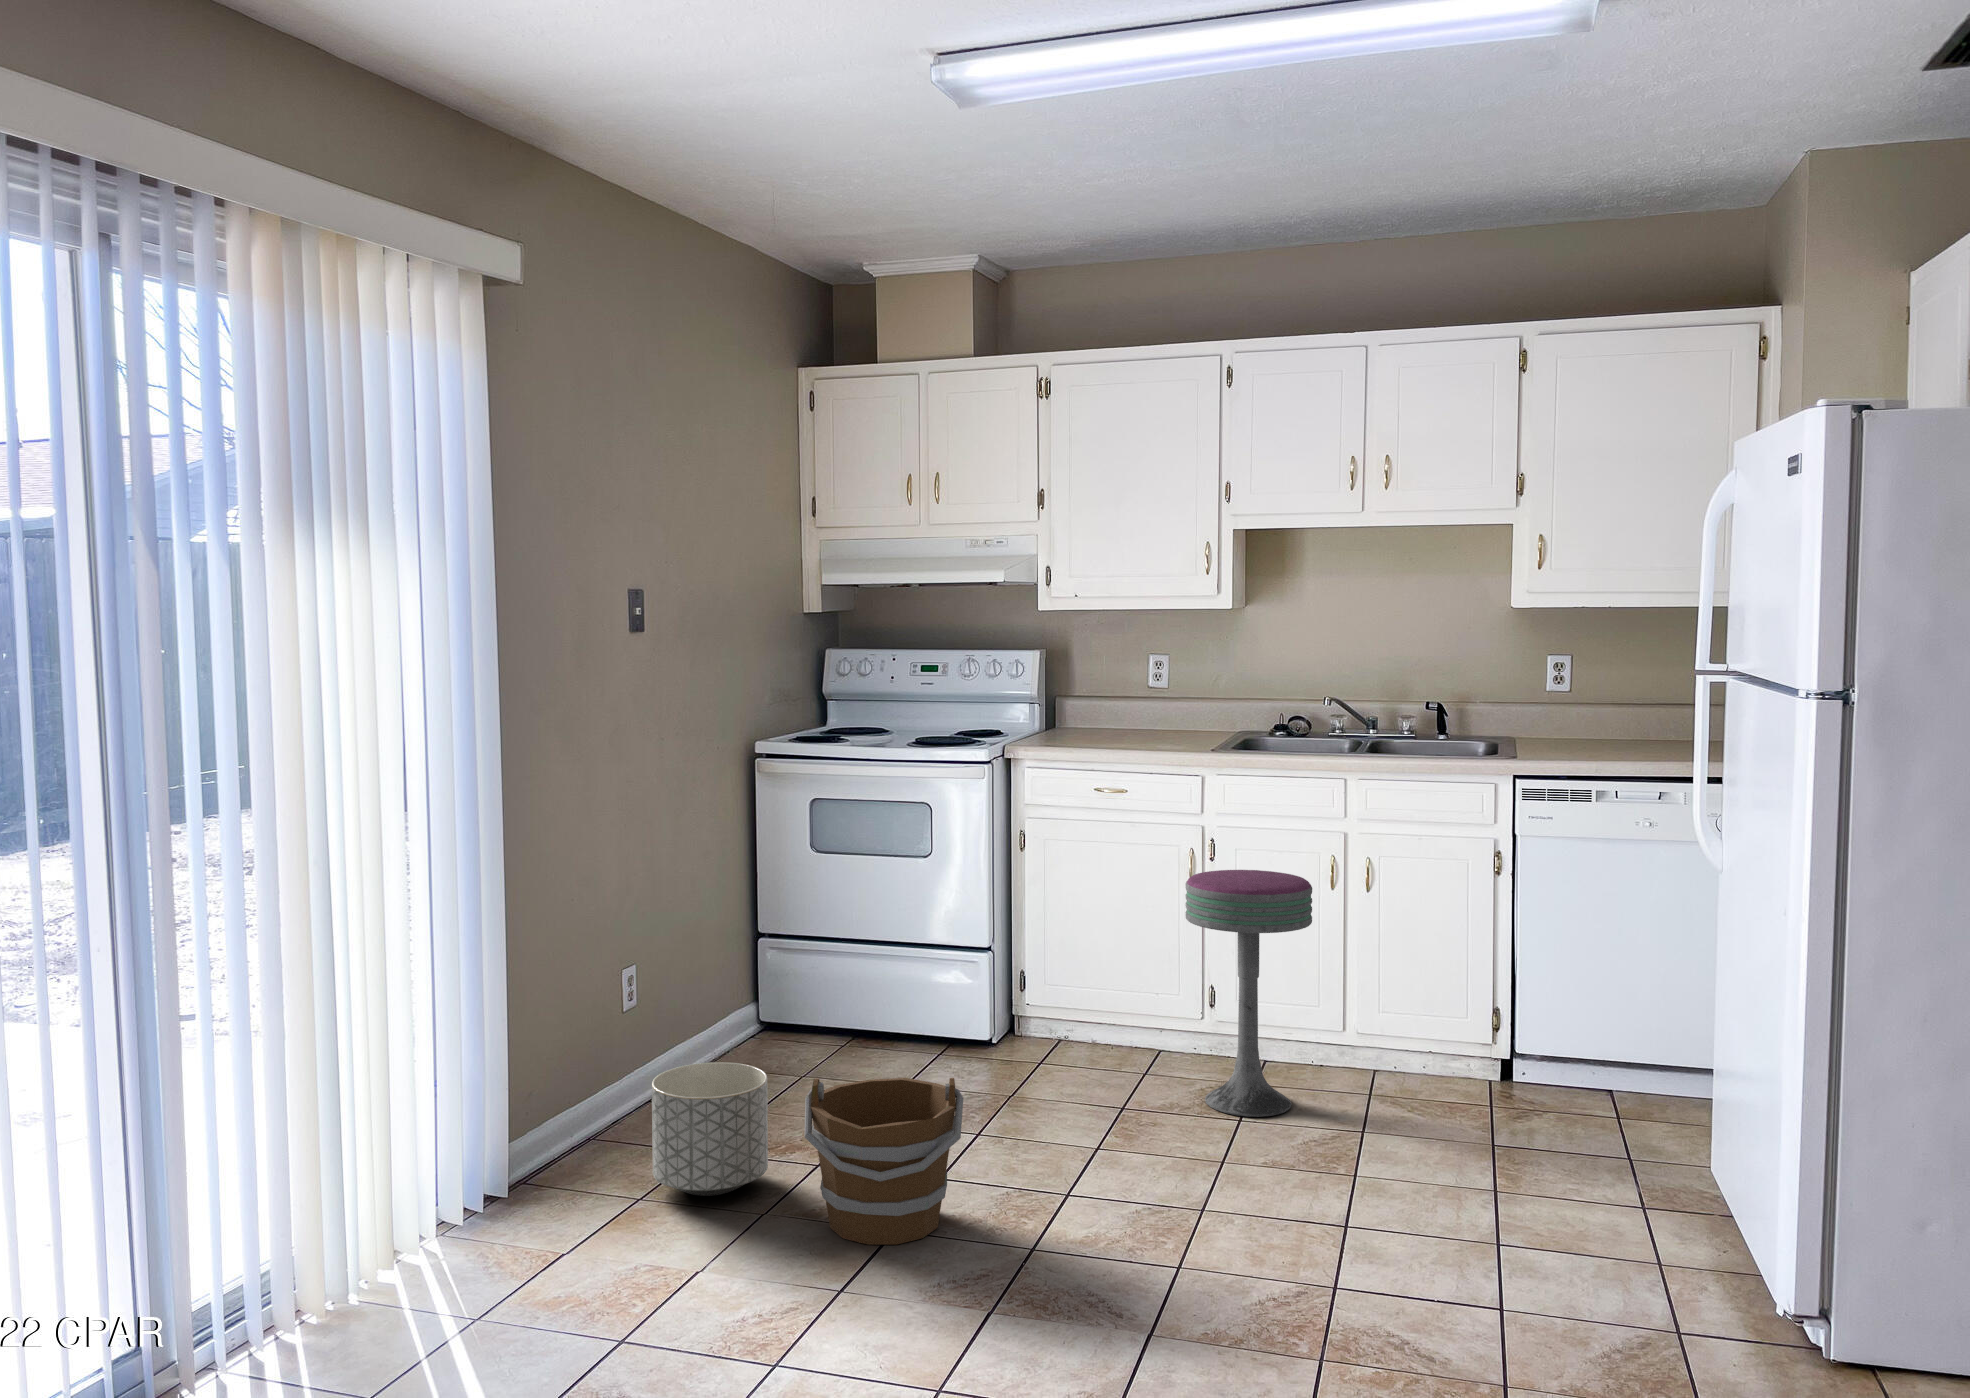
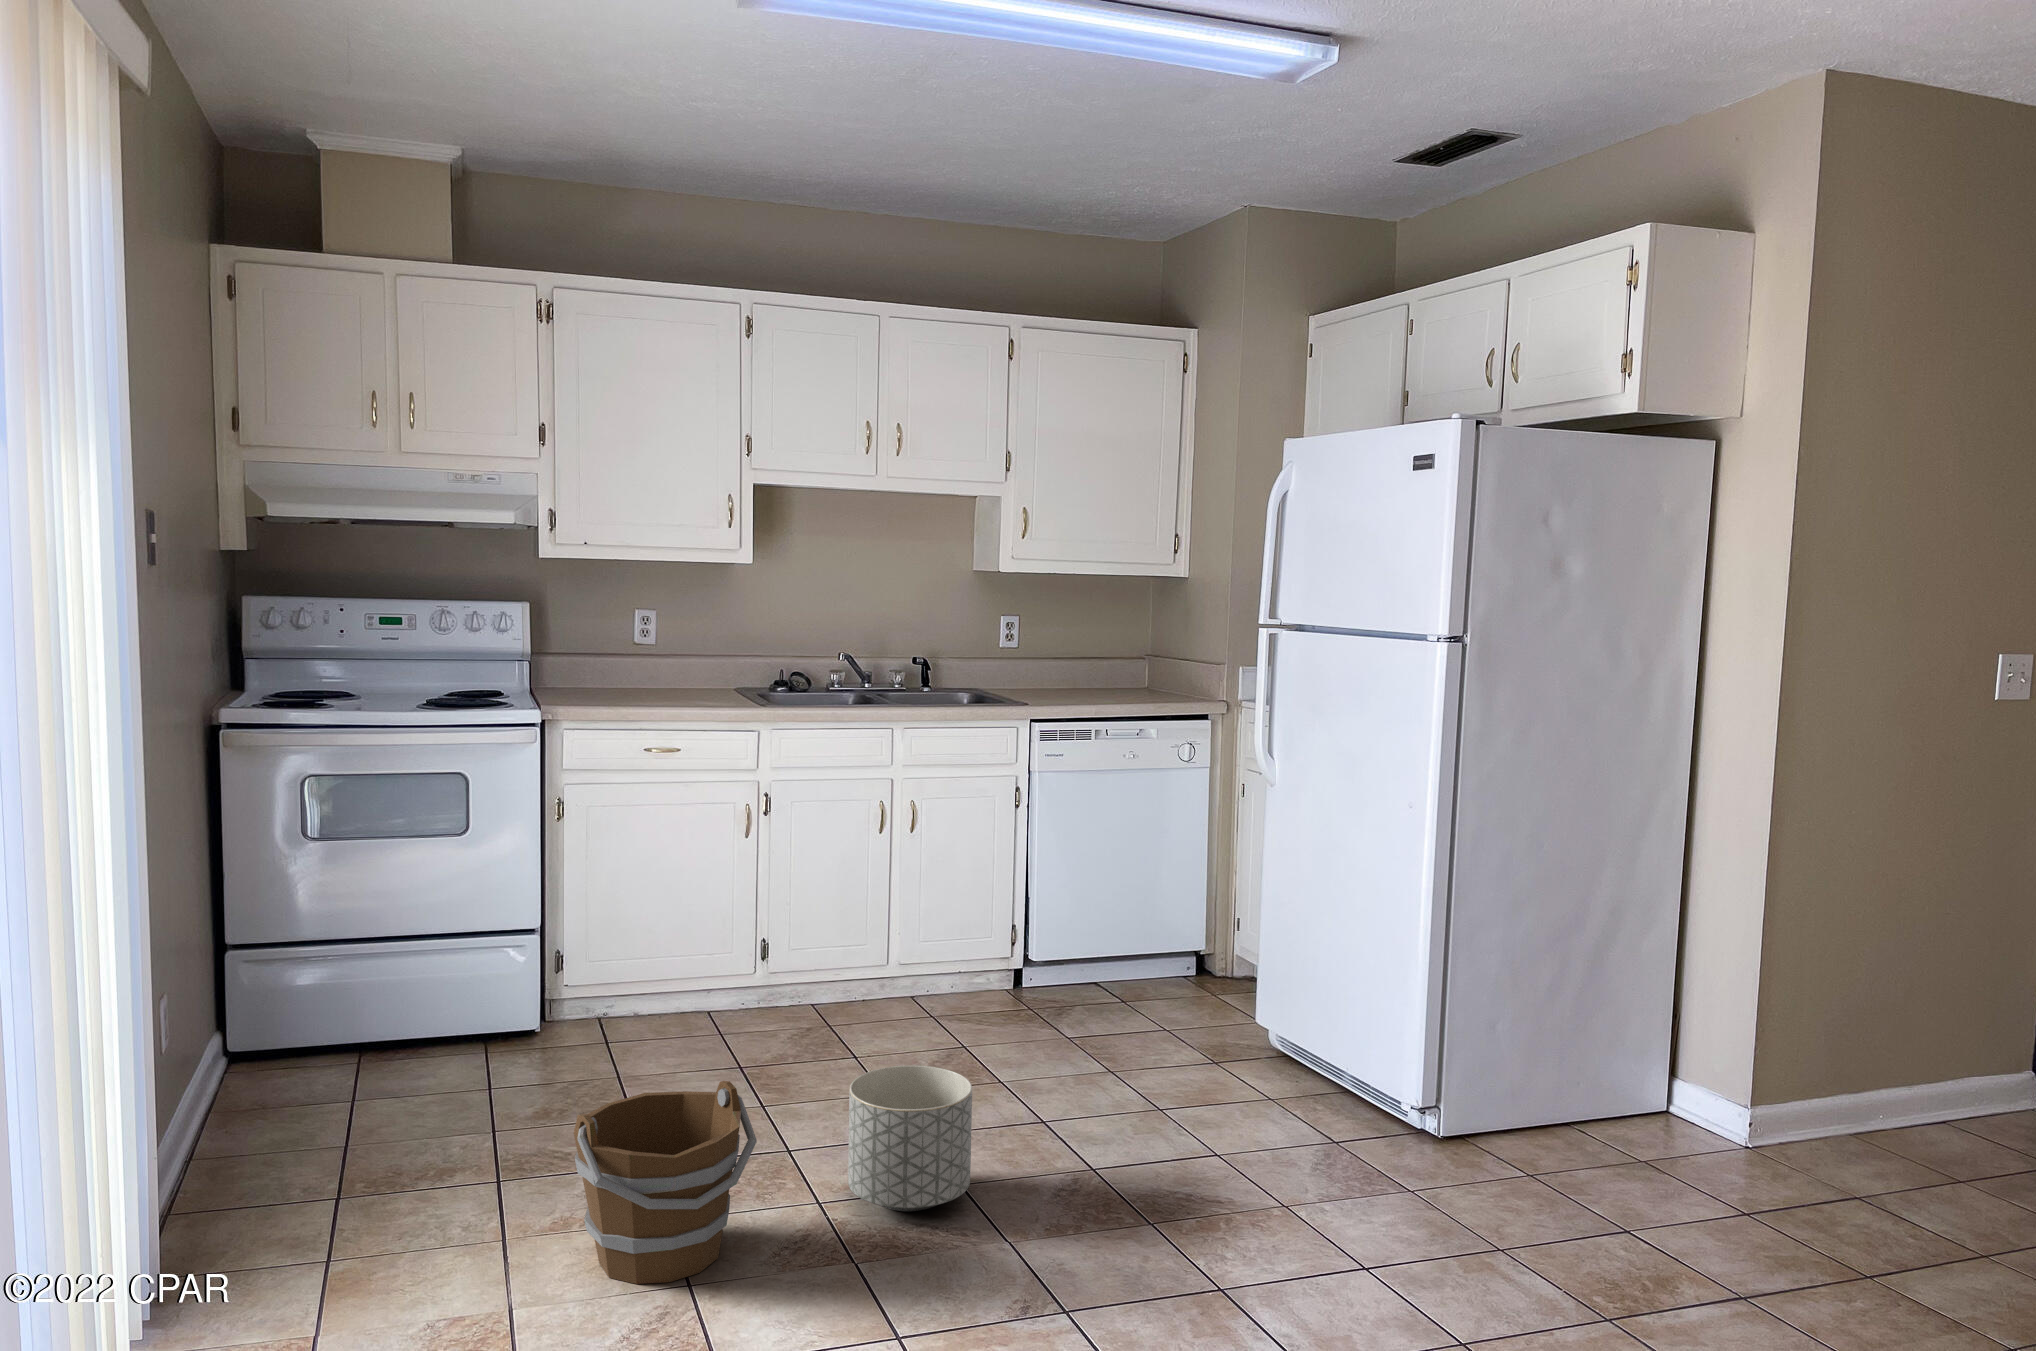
bar stool: present [1185,870,1312,1117] -> none [789,824,911,1063]
planter: present [652,1062,768,1196] -> present [848,1066,972,1211]

